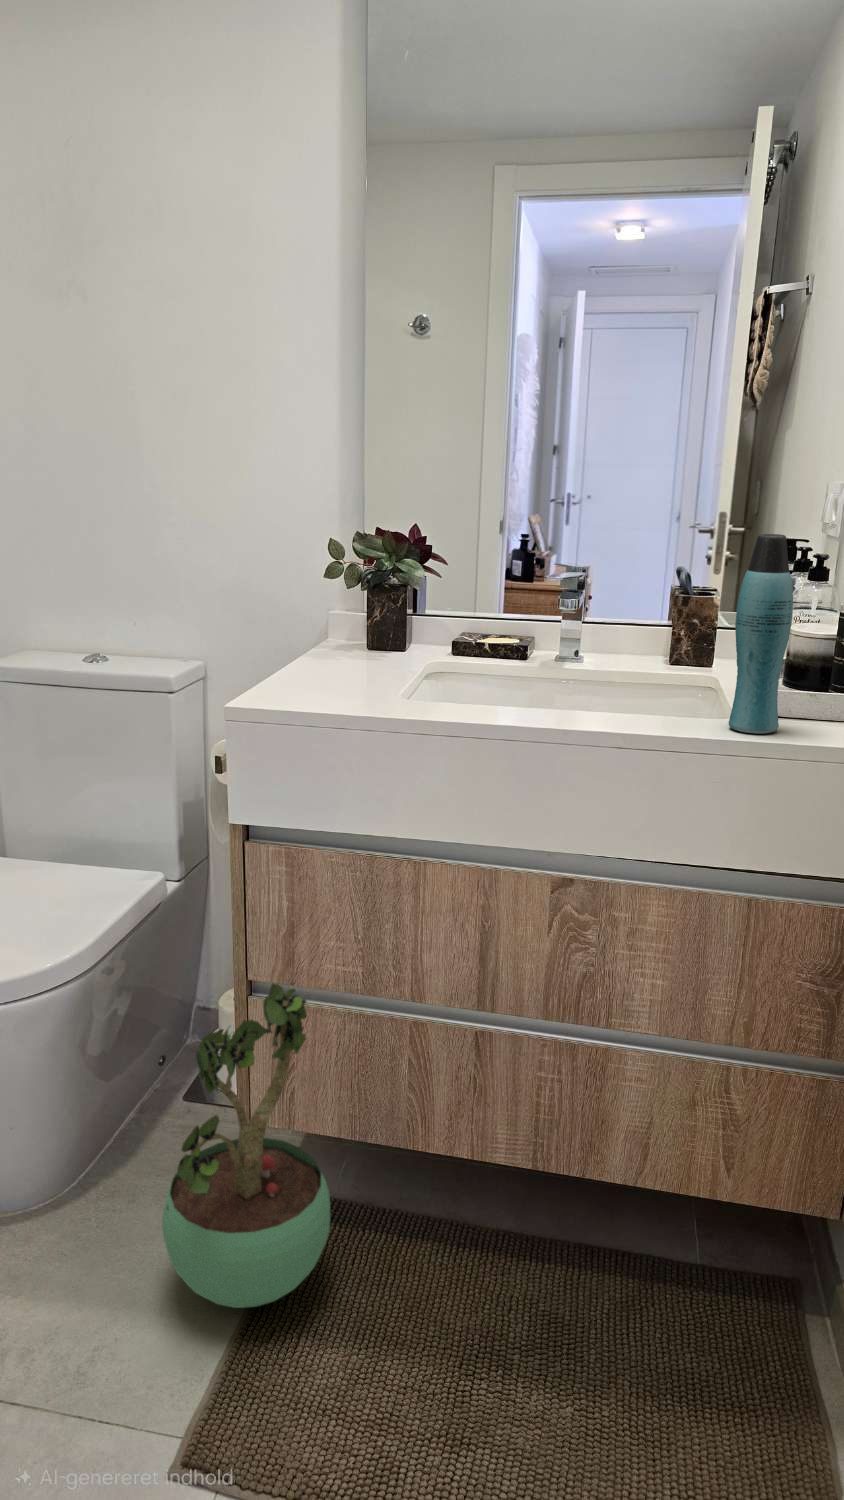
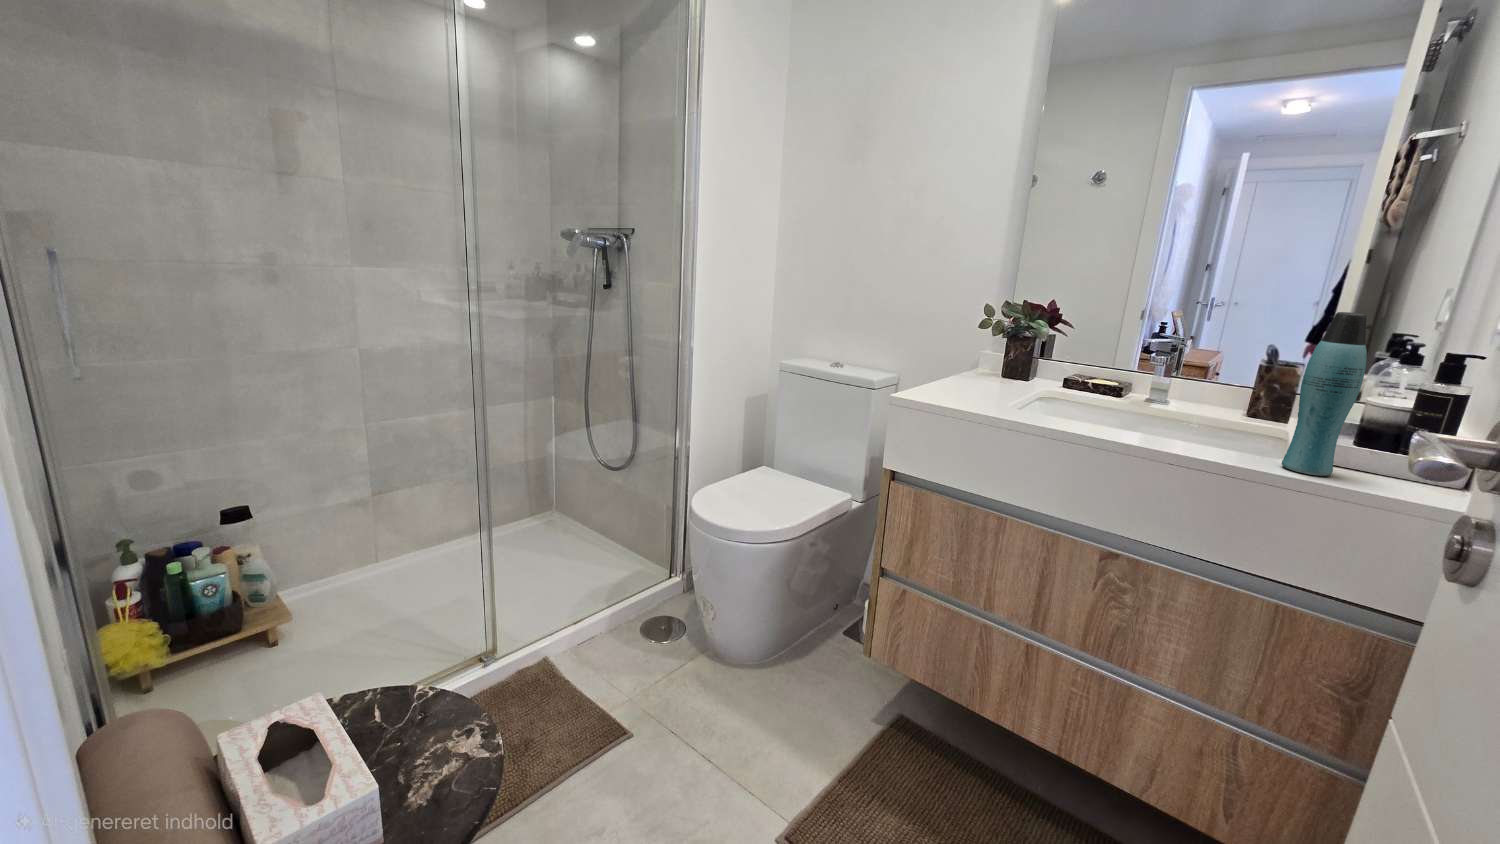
potted plant: present [162,984,330,1308] -> none [805,574,940,773]

